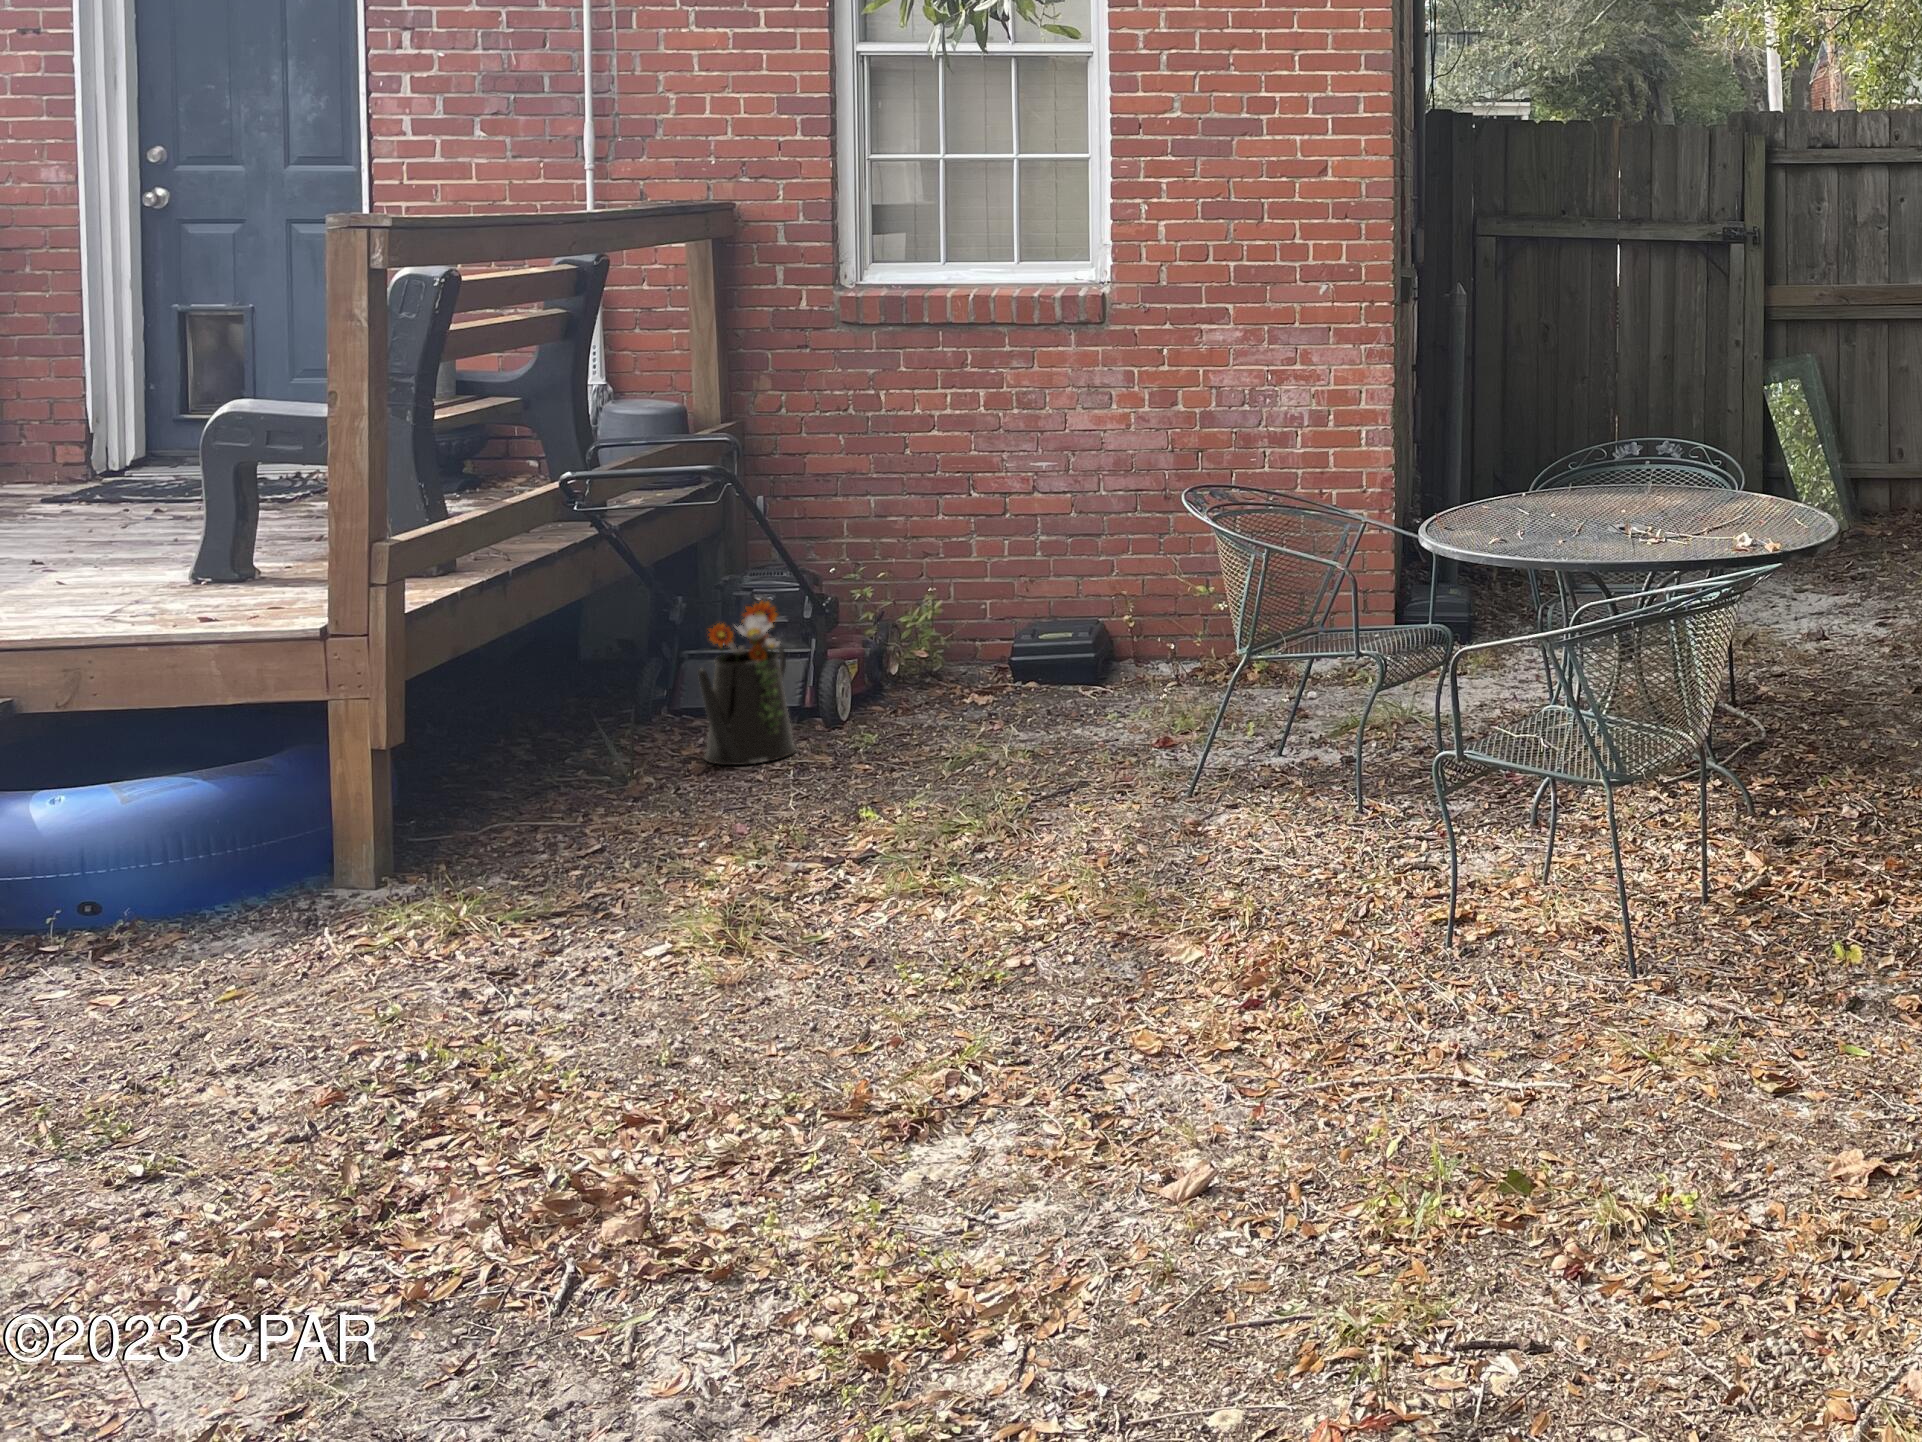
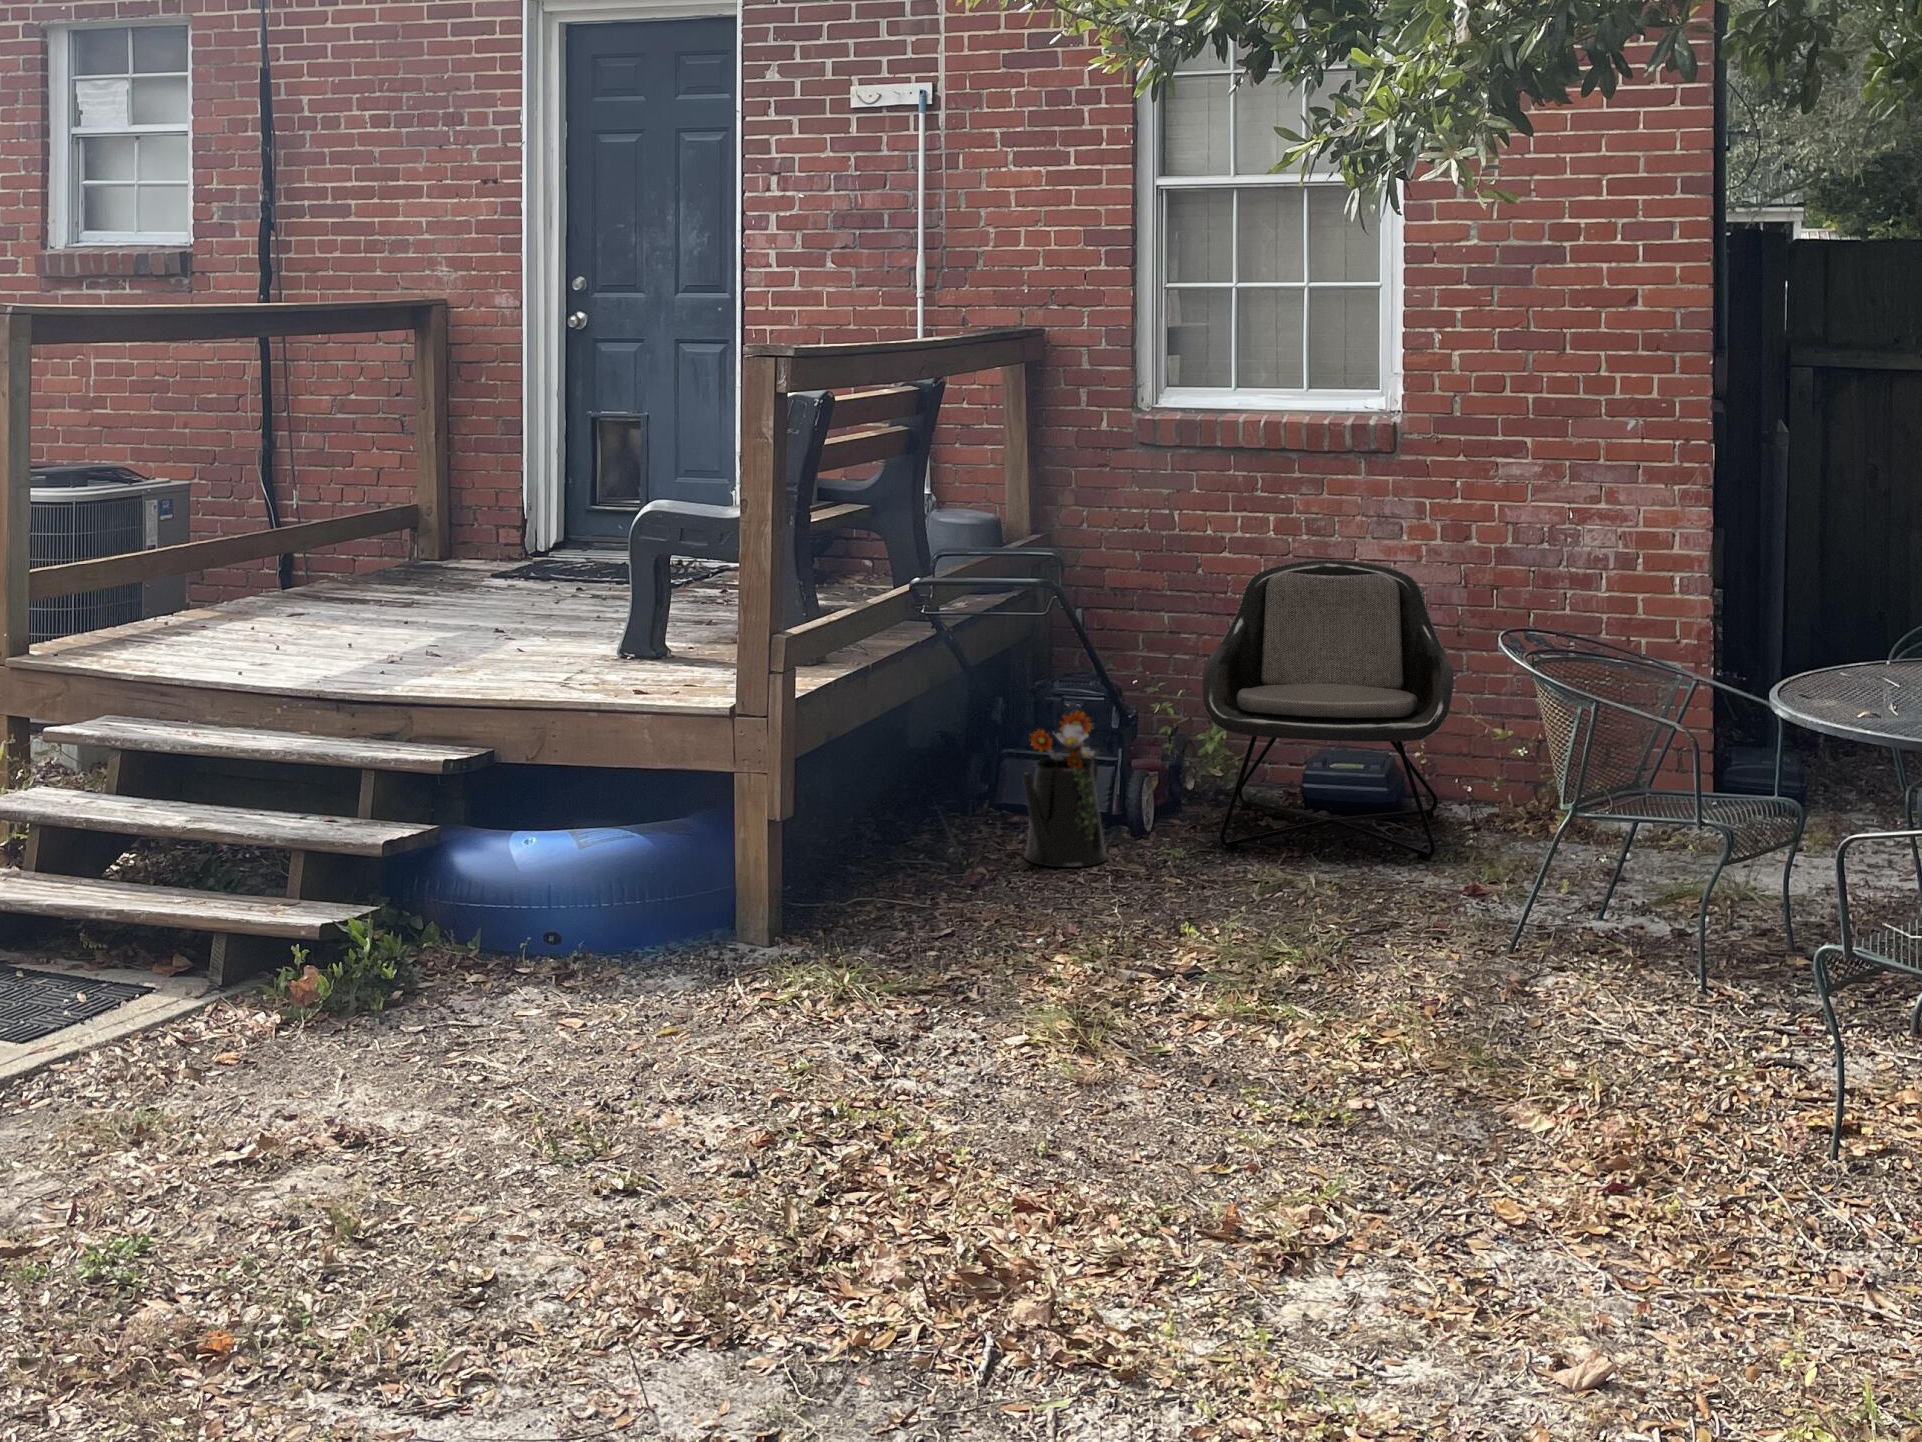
lounge chair: none [898,433,1150,730] -> present [1202,560,1454,861]

